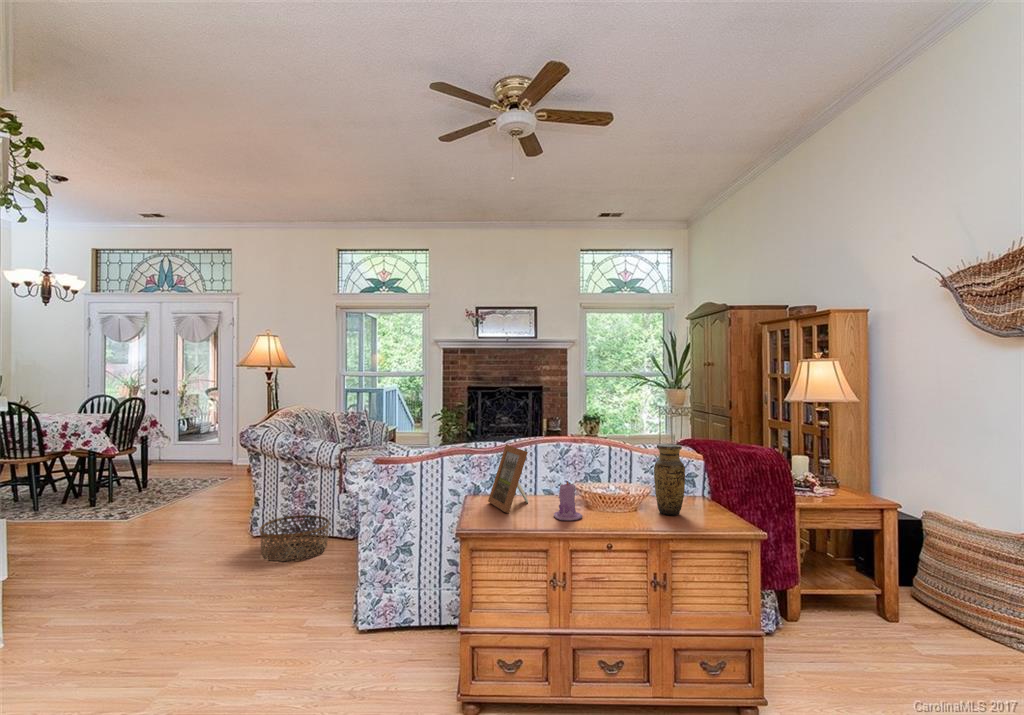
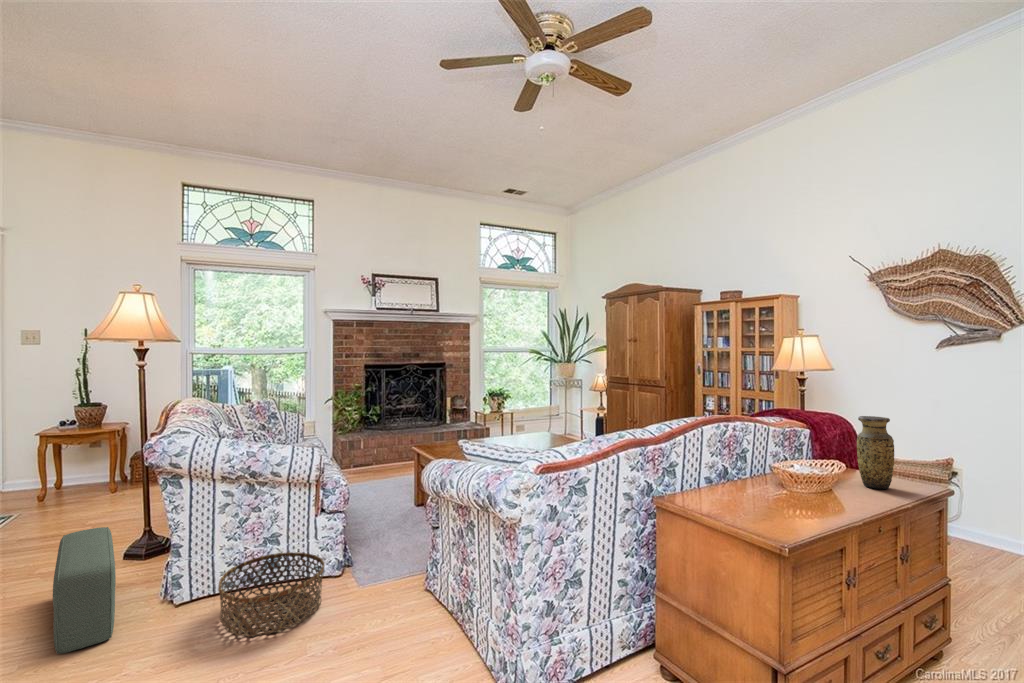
picture frame: present [488,445,528,513] -> none [717,431,780,514]
candle: present [554,481,583,521] -> none [812,465,850,513]
pouf: none [184,484,235,548] -> present [53,527,116,654]

